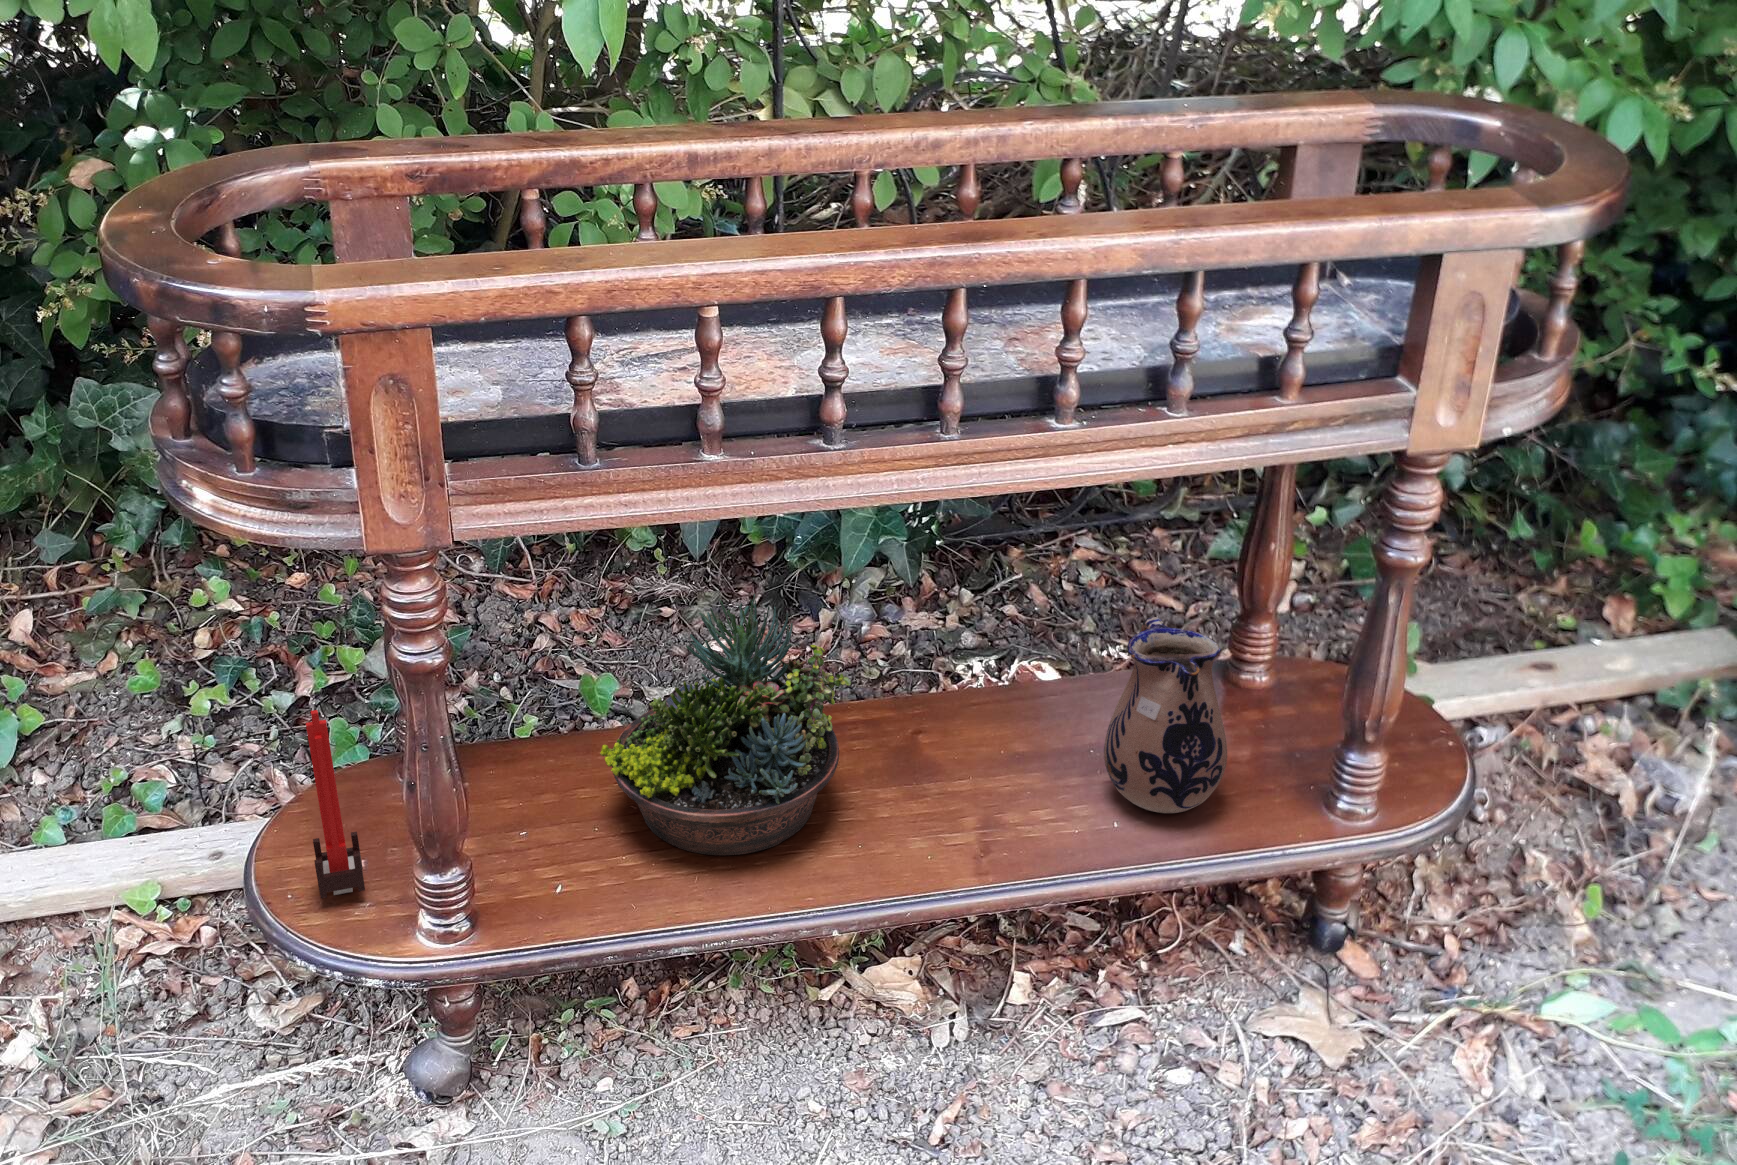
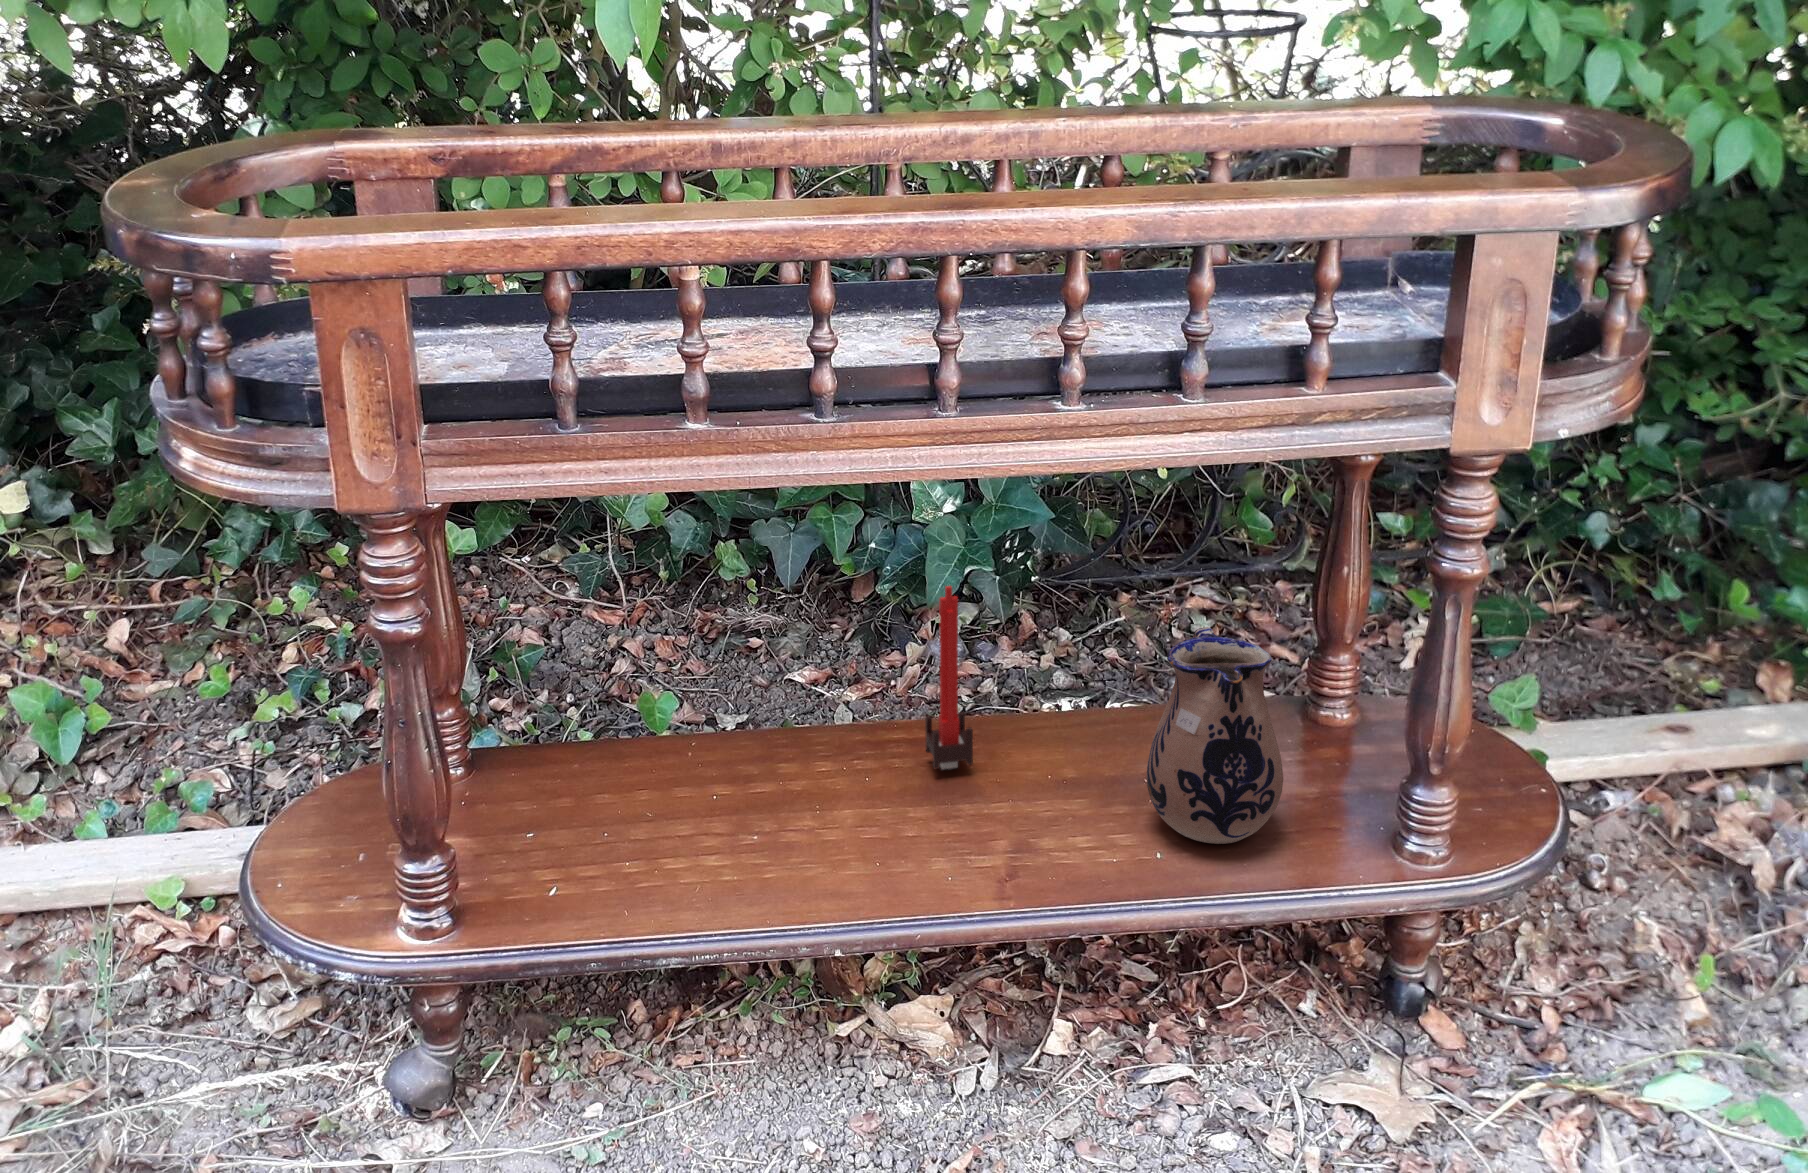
succulent planter: present [600,594,851,855] -> none [601,589,863,864]
candle: present [306,710,365,898] -> present [925,586,973,769]

